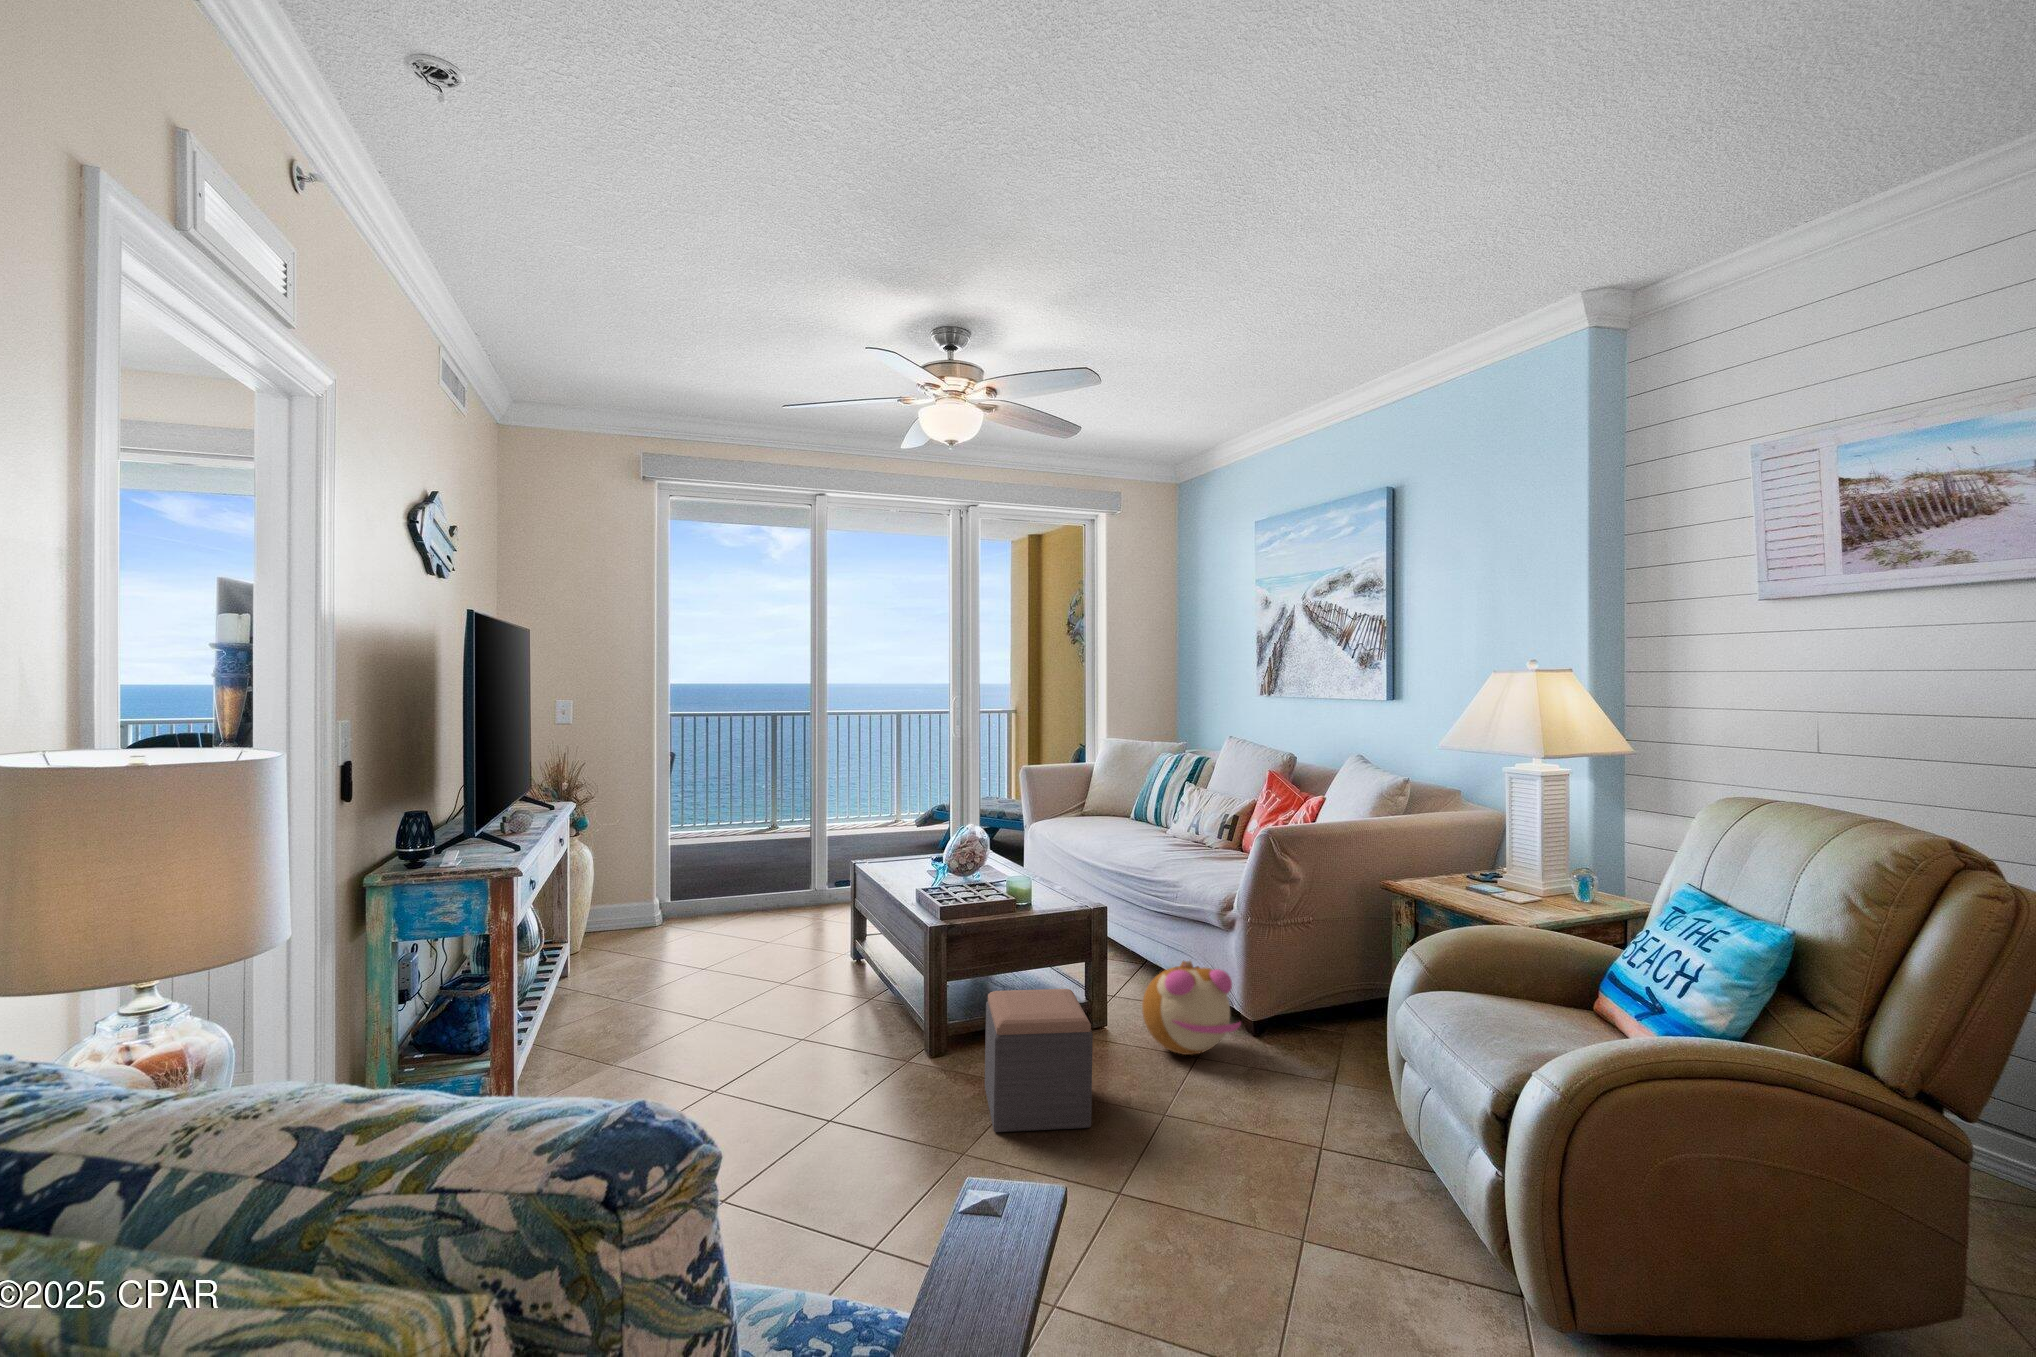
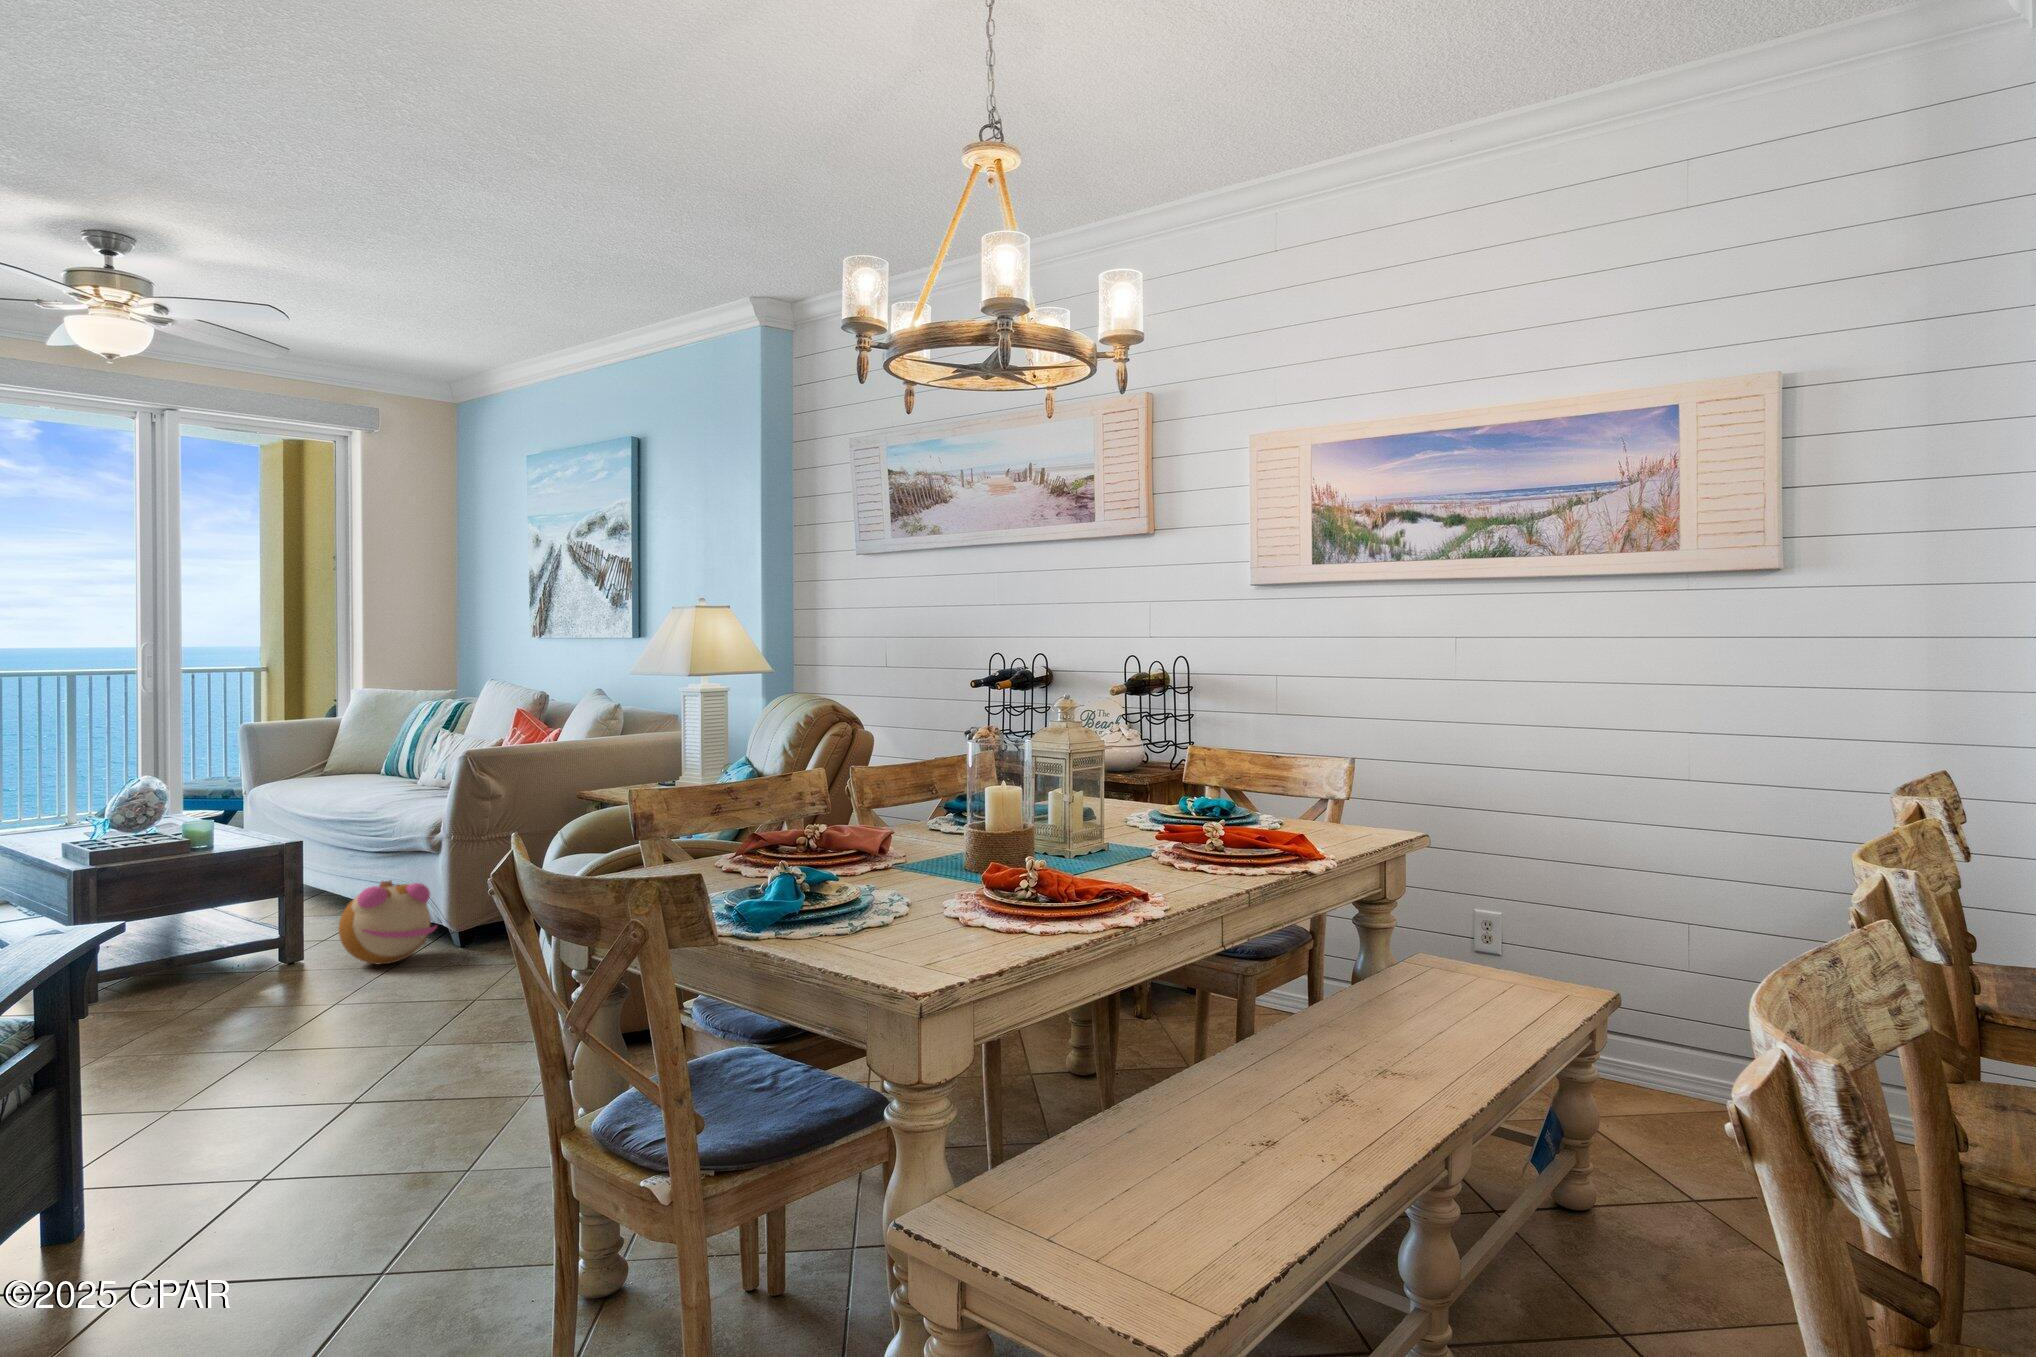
footstool: present [985,989,1093,1132] -> none [144,910,257,1037]

